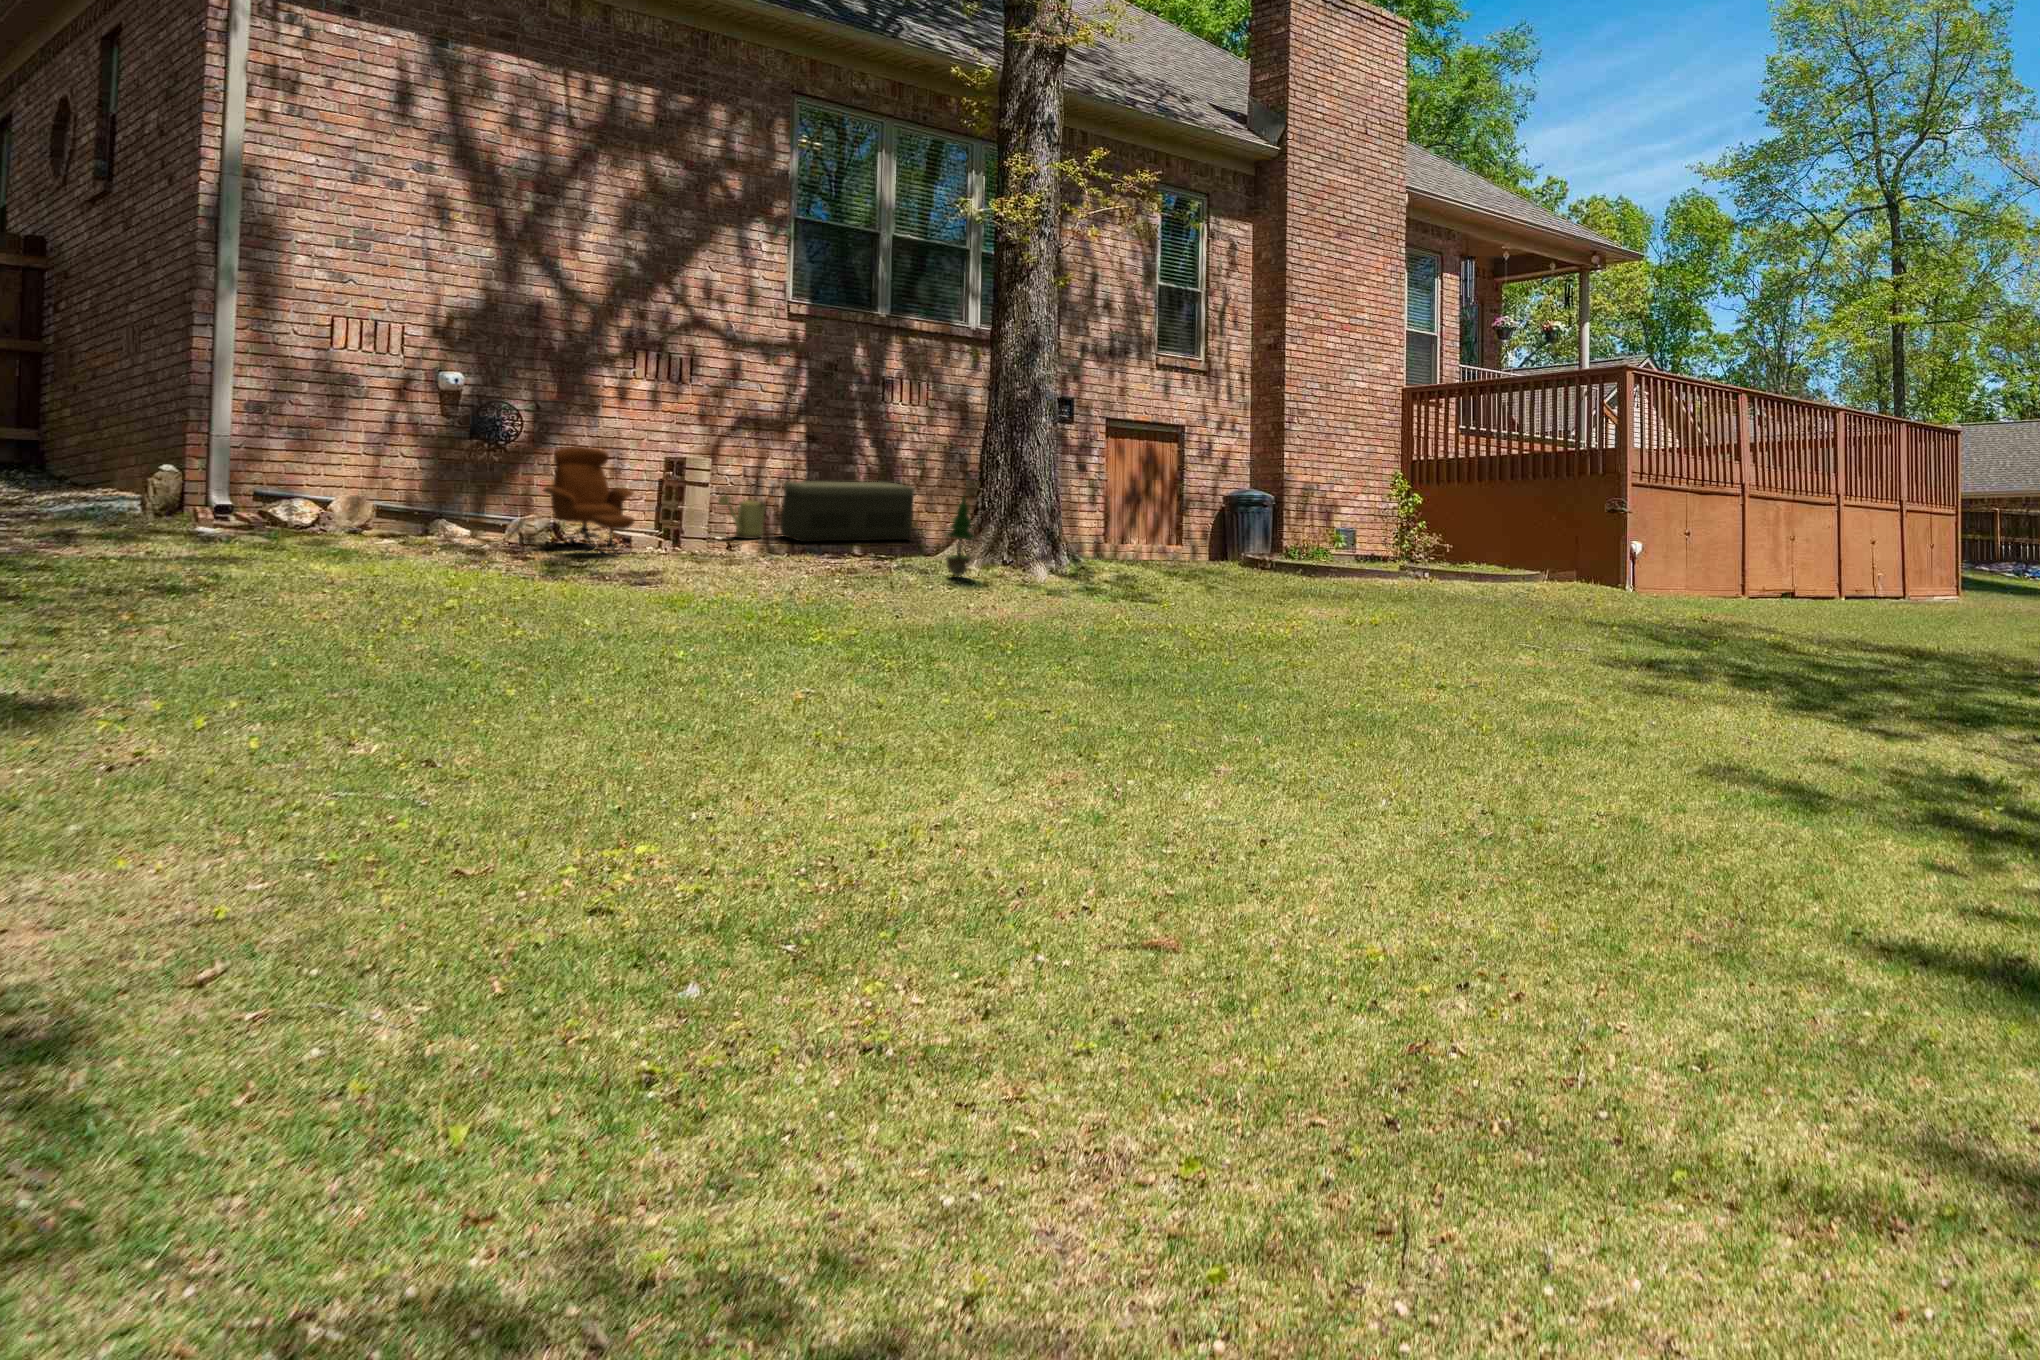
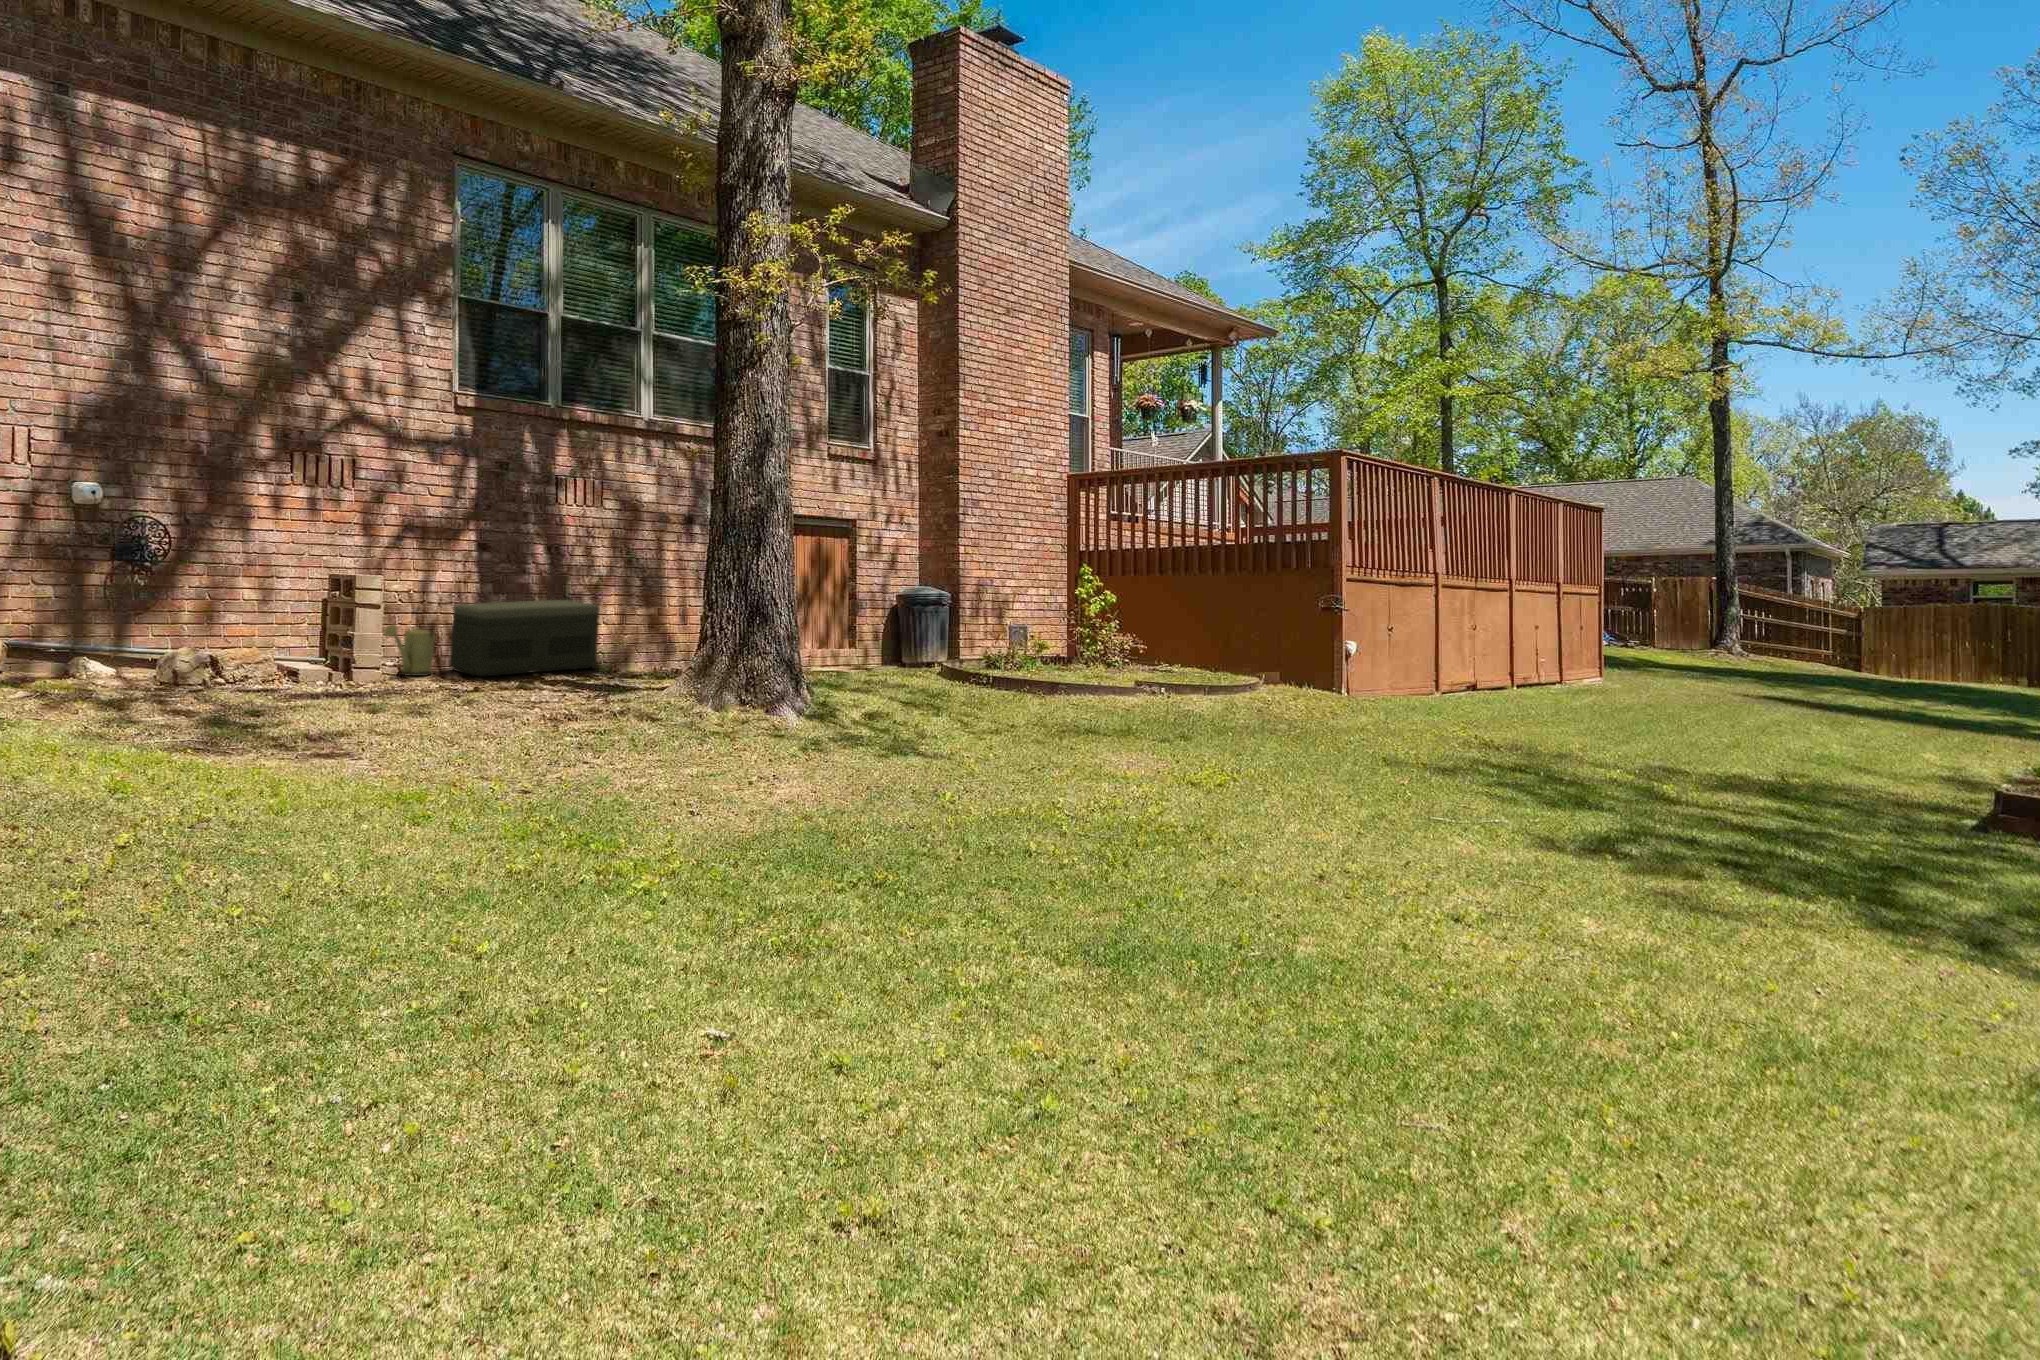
lounge chair: present [543,447,635,553] -> none [187,574,305,712]
potted tree: present [946,496,975,576] -> none [684,617,721,722]

